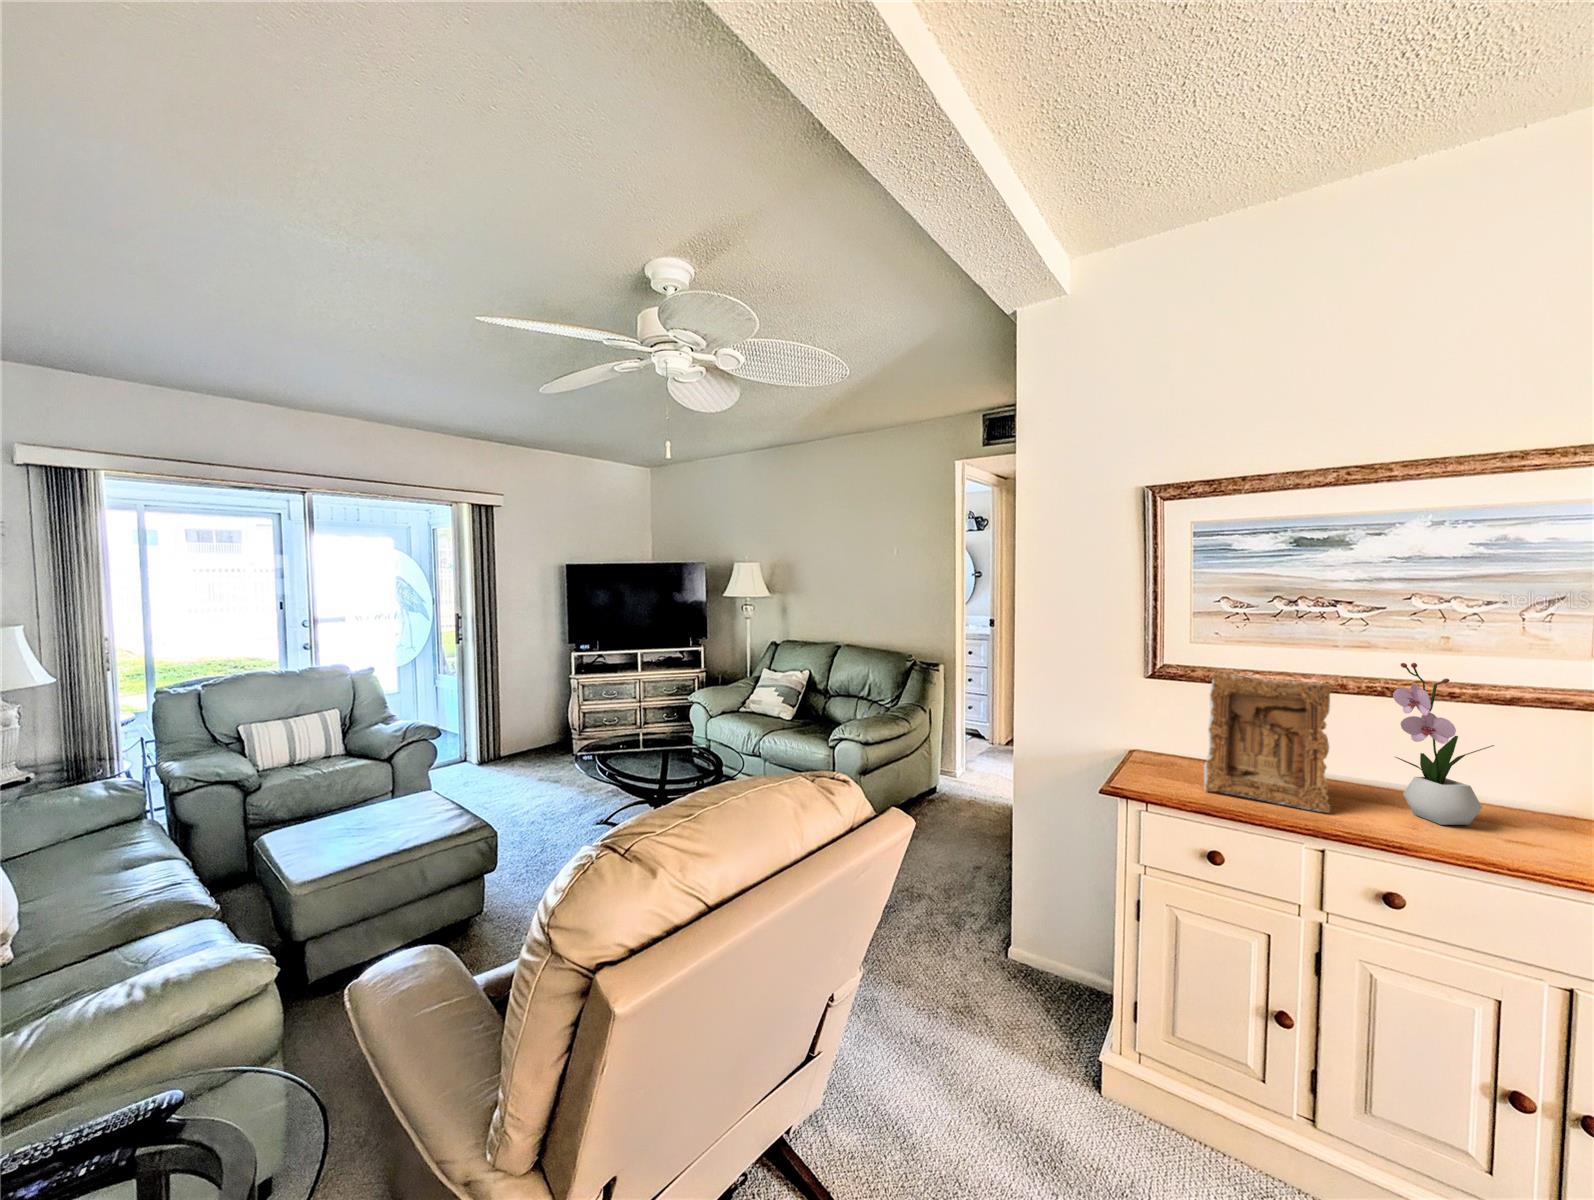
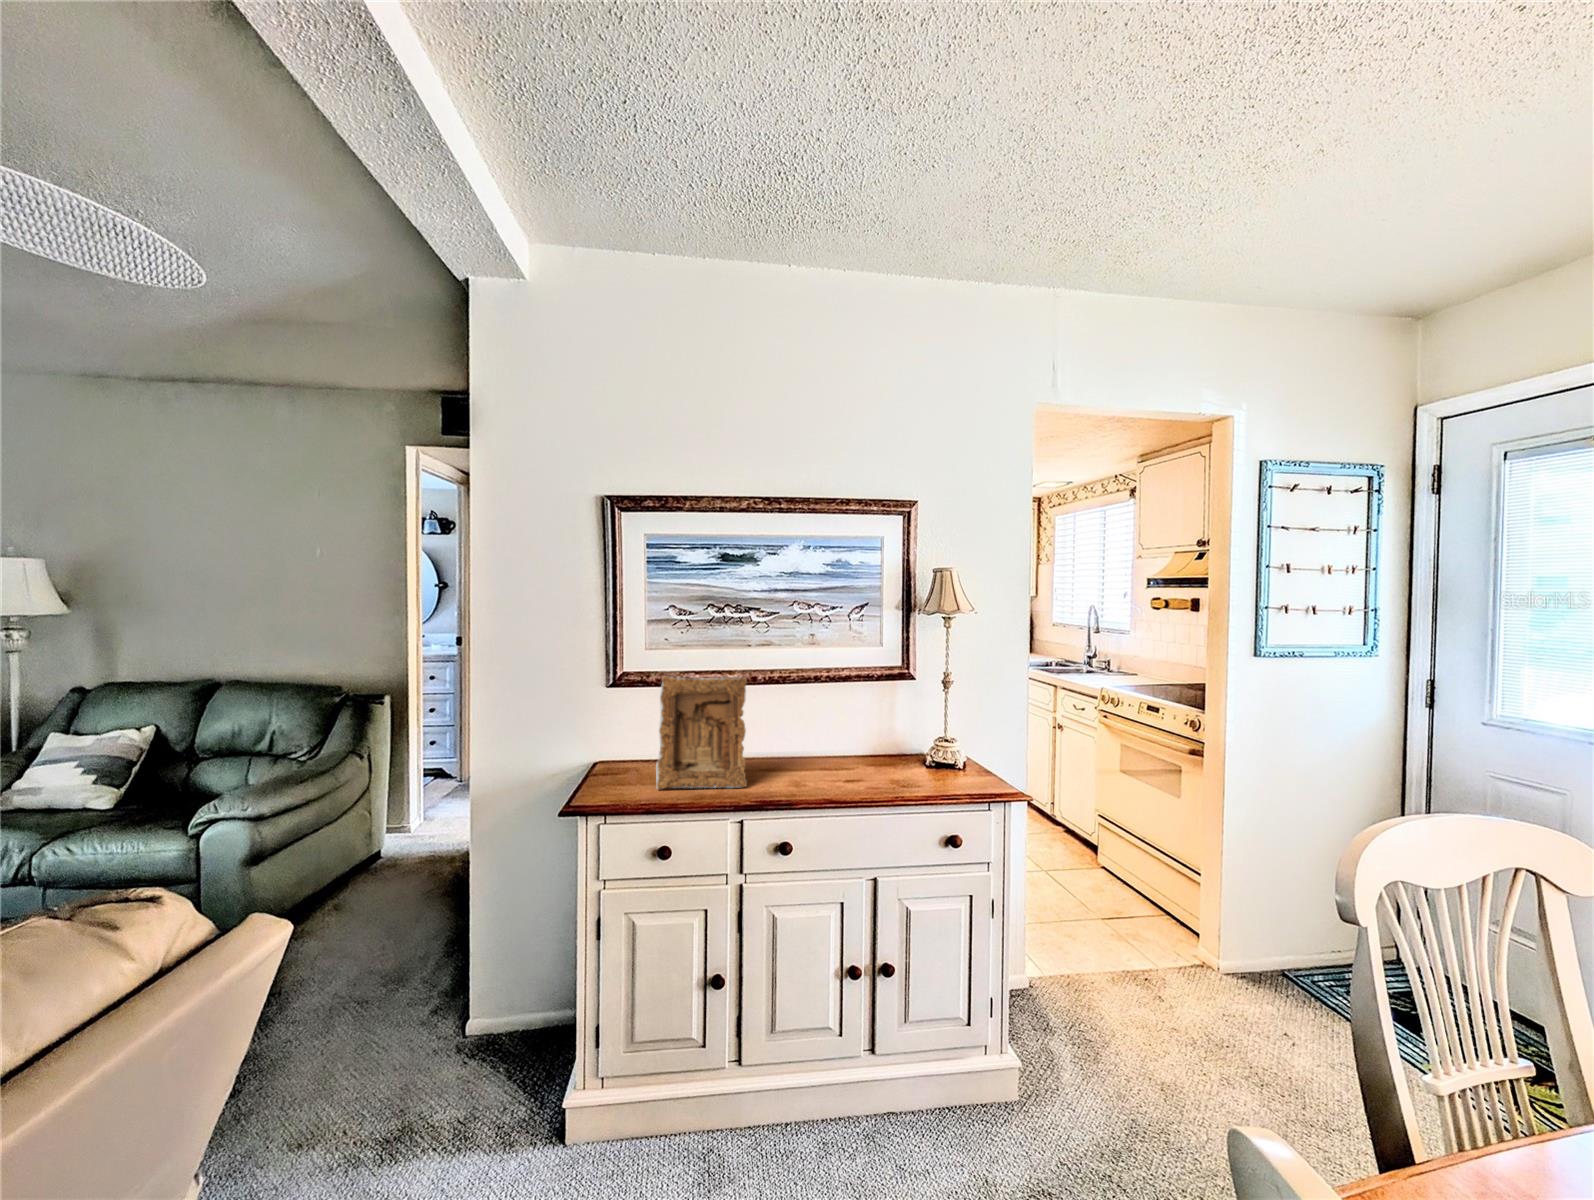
flower arrangement: present [1393,663,1494,825] -> none [783,655,838,778]

